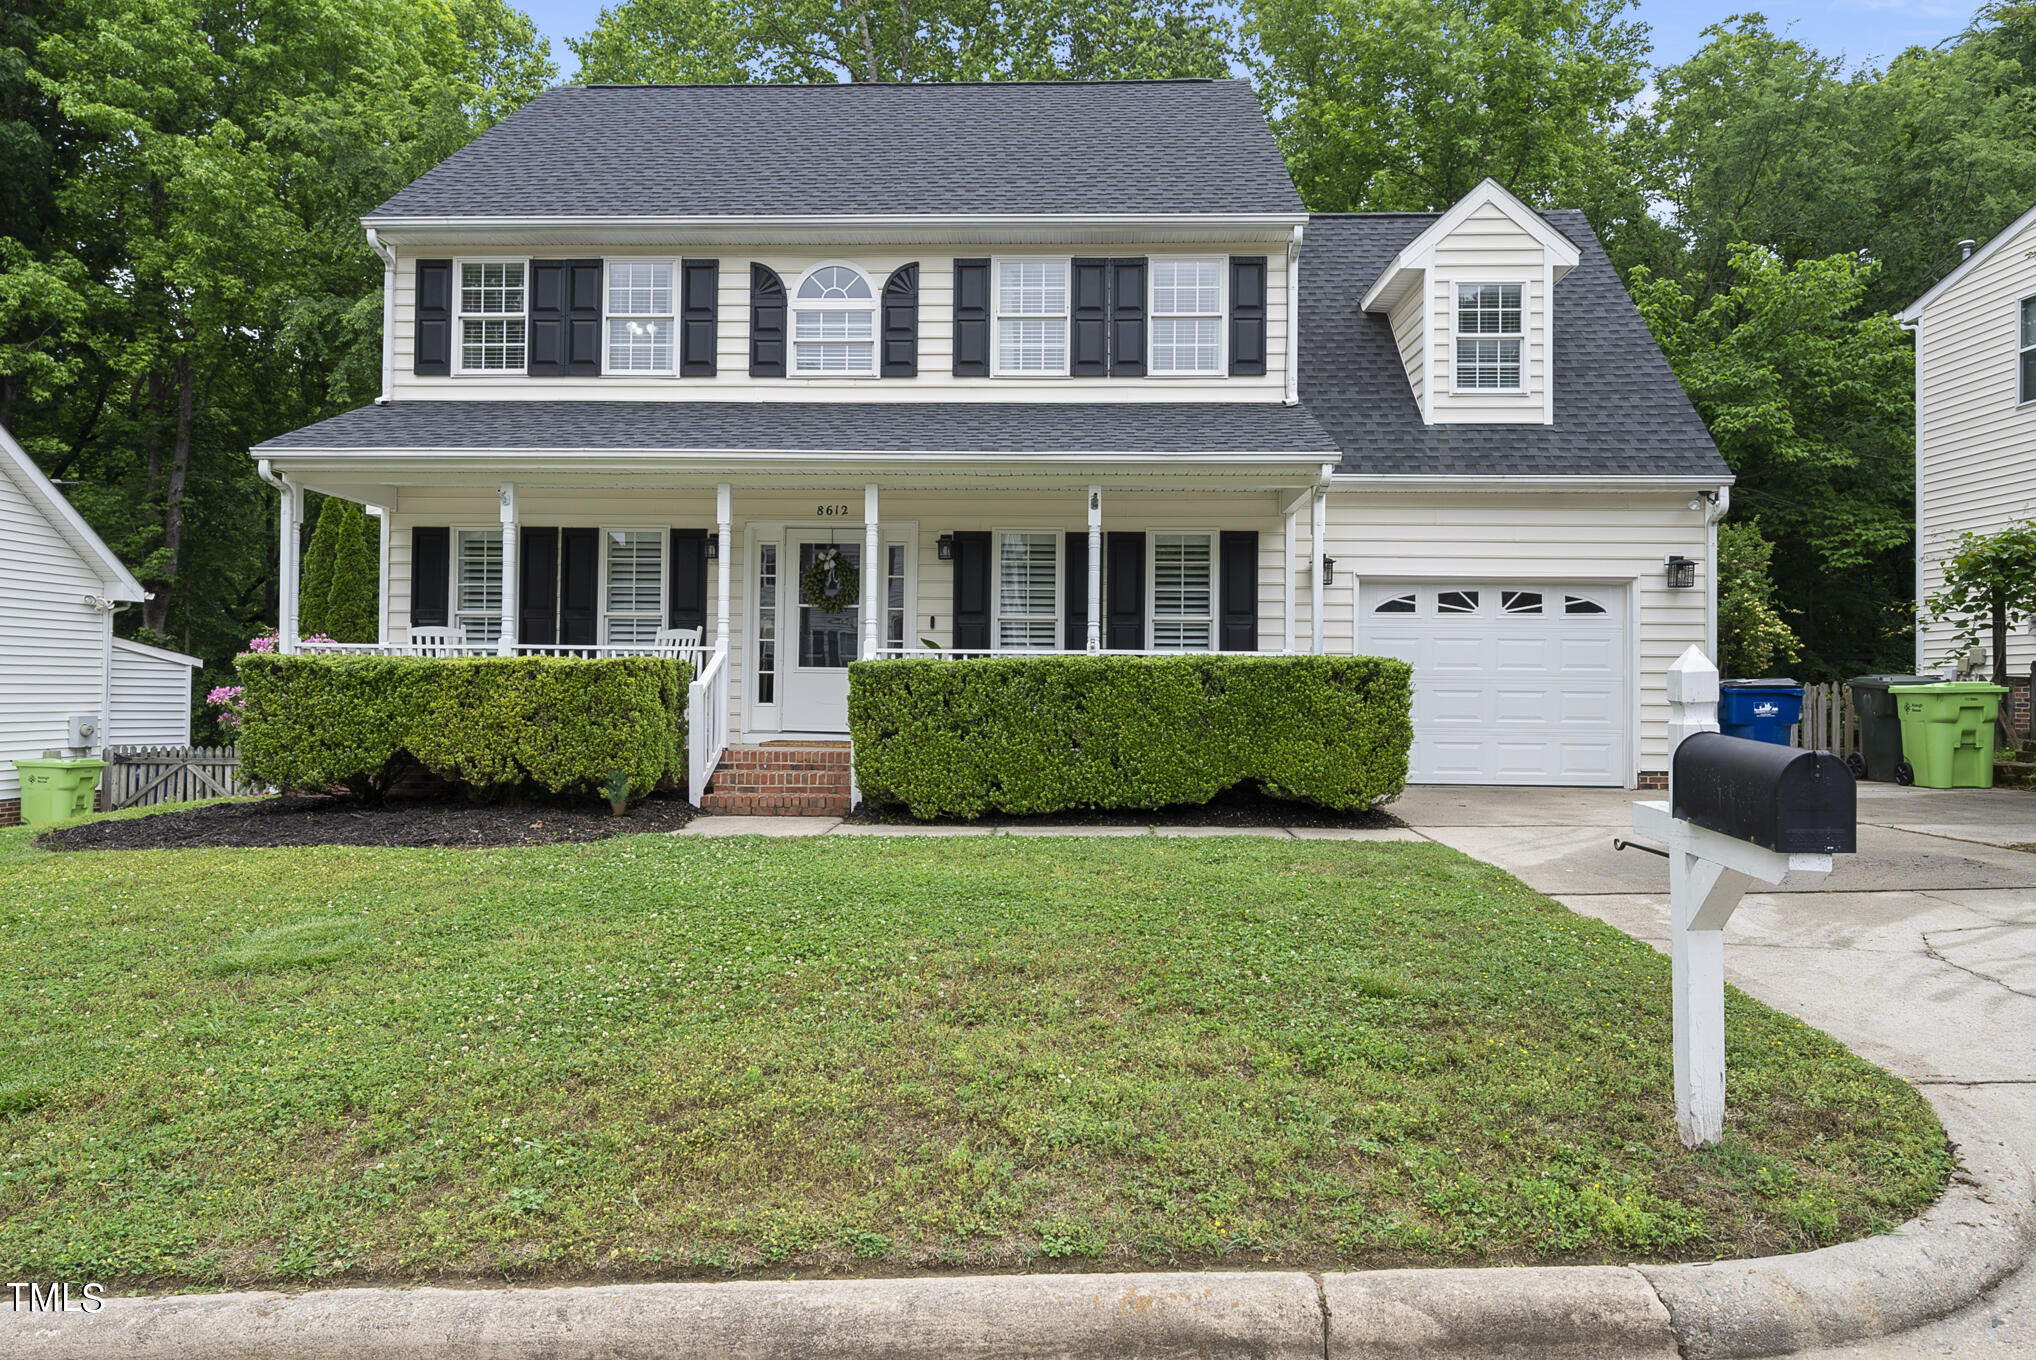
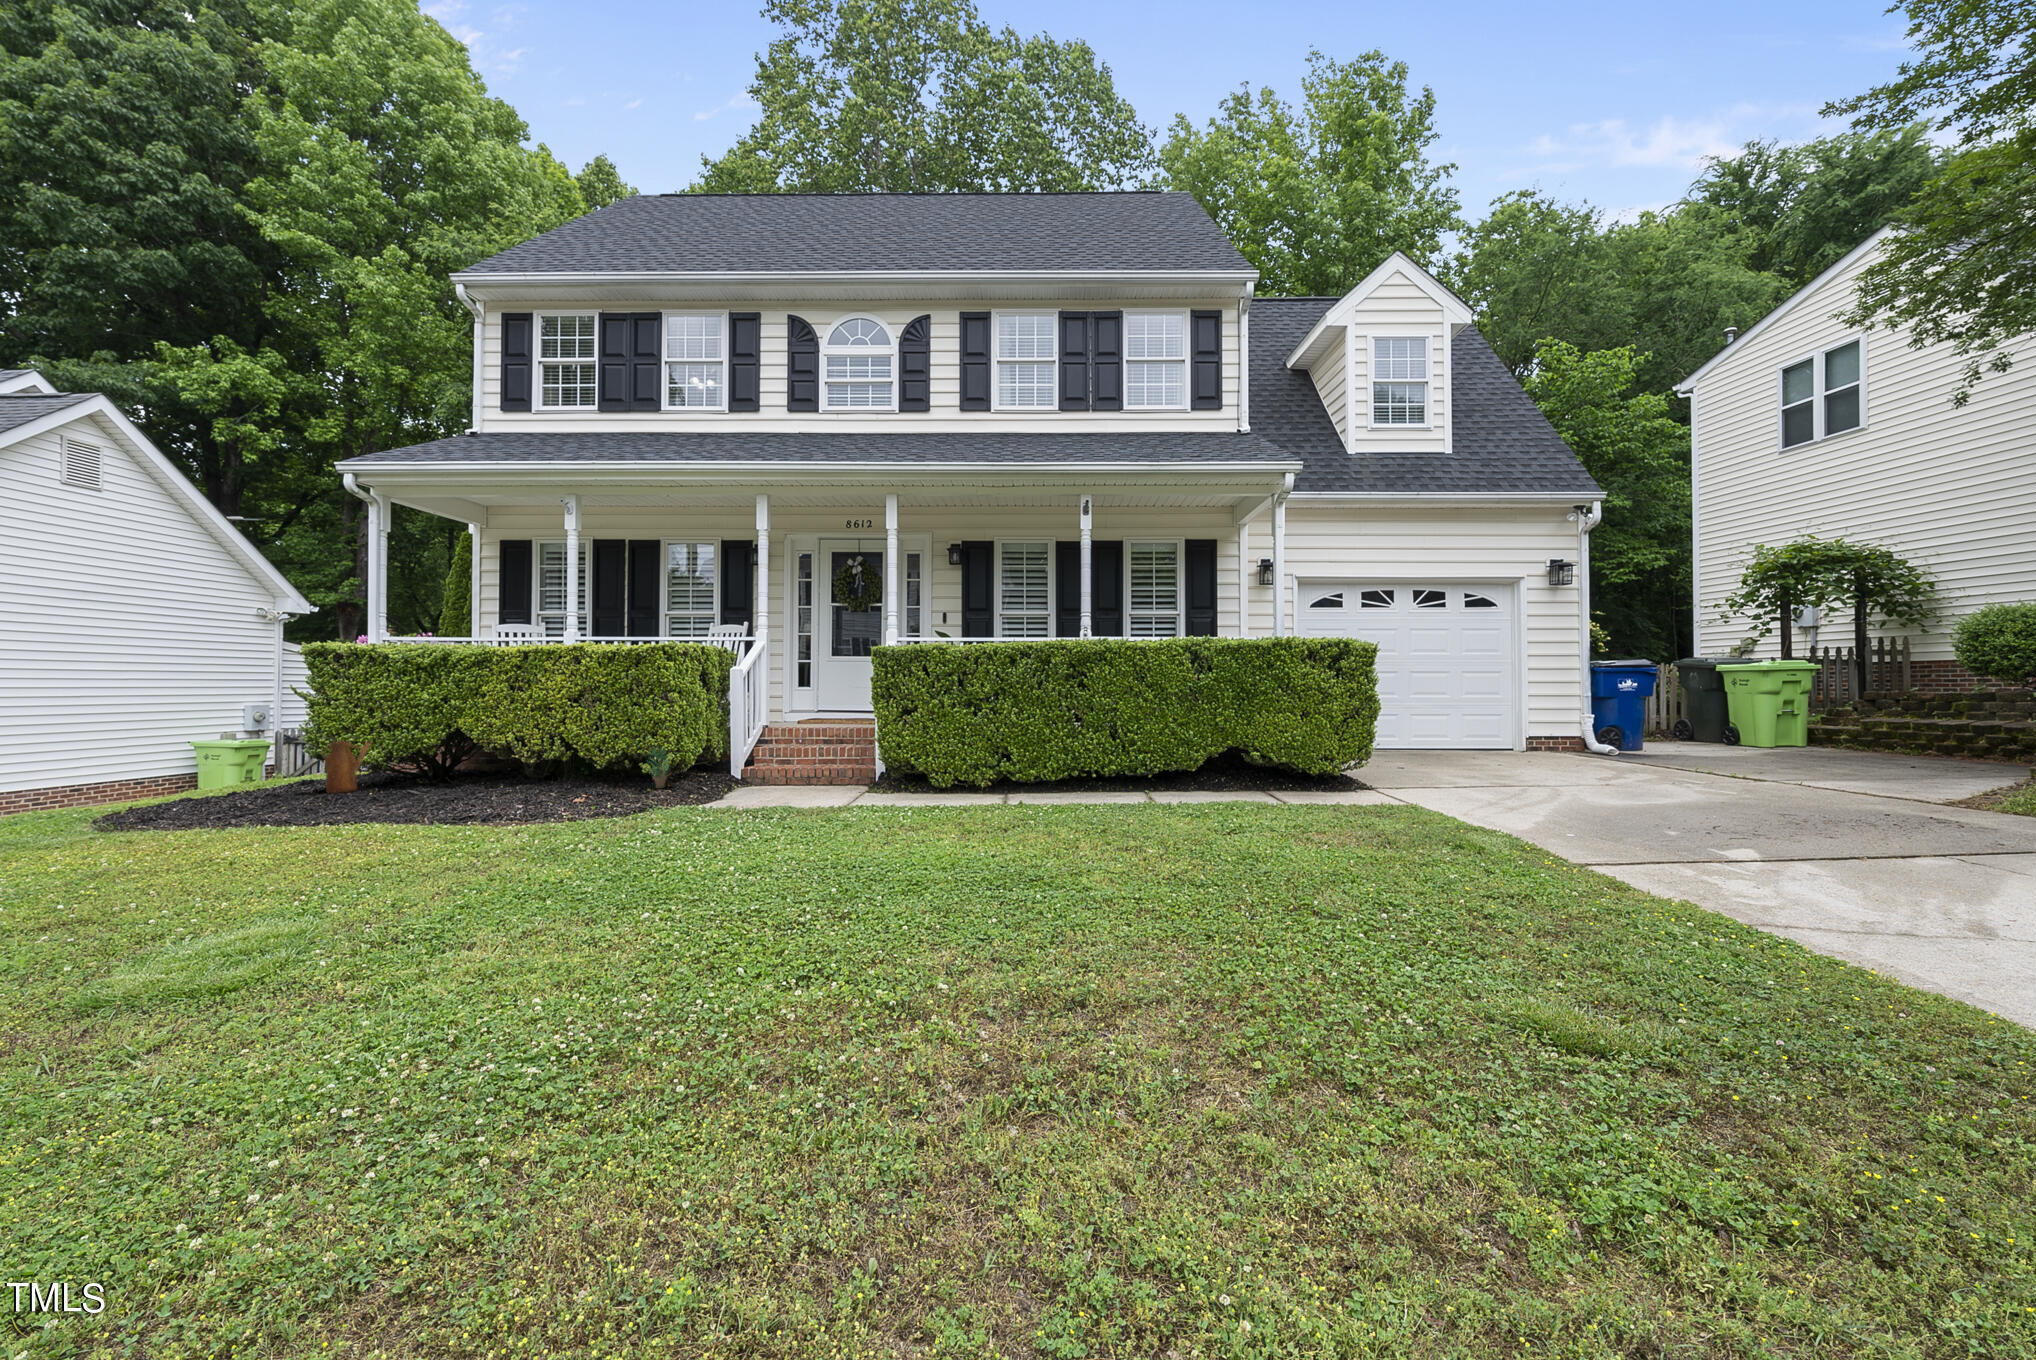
watering can: none [262,760,313,816] -> present [322,741,370,793]

